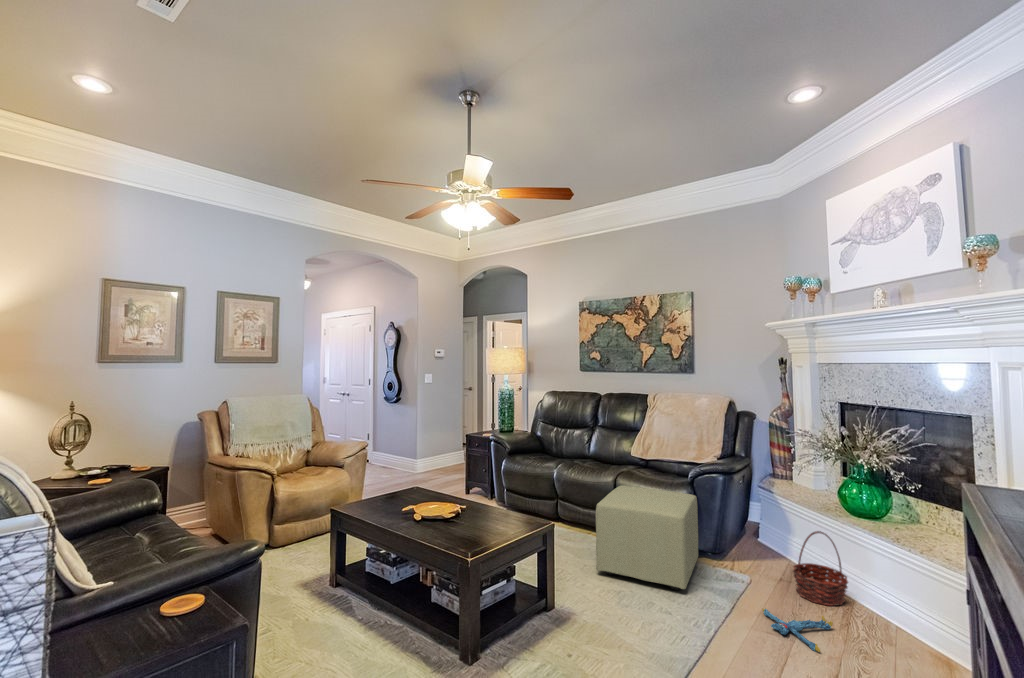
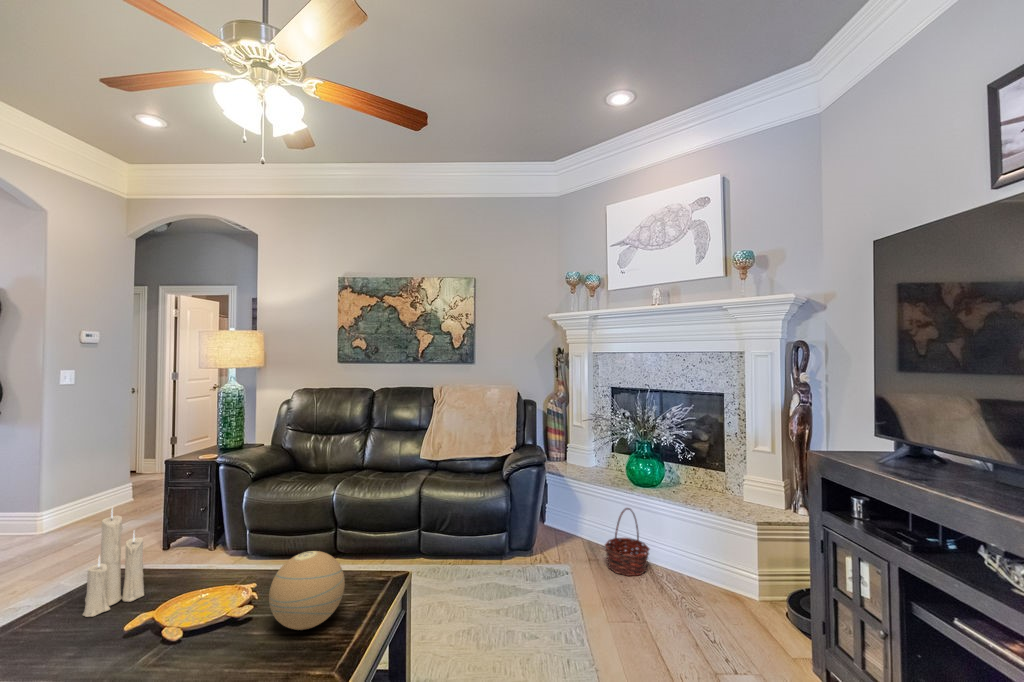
candle: none [396,442,422,498] -> present [83,508,144,617]
decorative orb: none [457,483,498,525] -> present [269,551,345,630]
ottoman: present [596,485,698,590] -> none [428,494,535,616]
plush toy: present [762,608,833,652] -> none [606,589,676,630]

